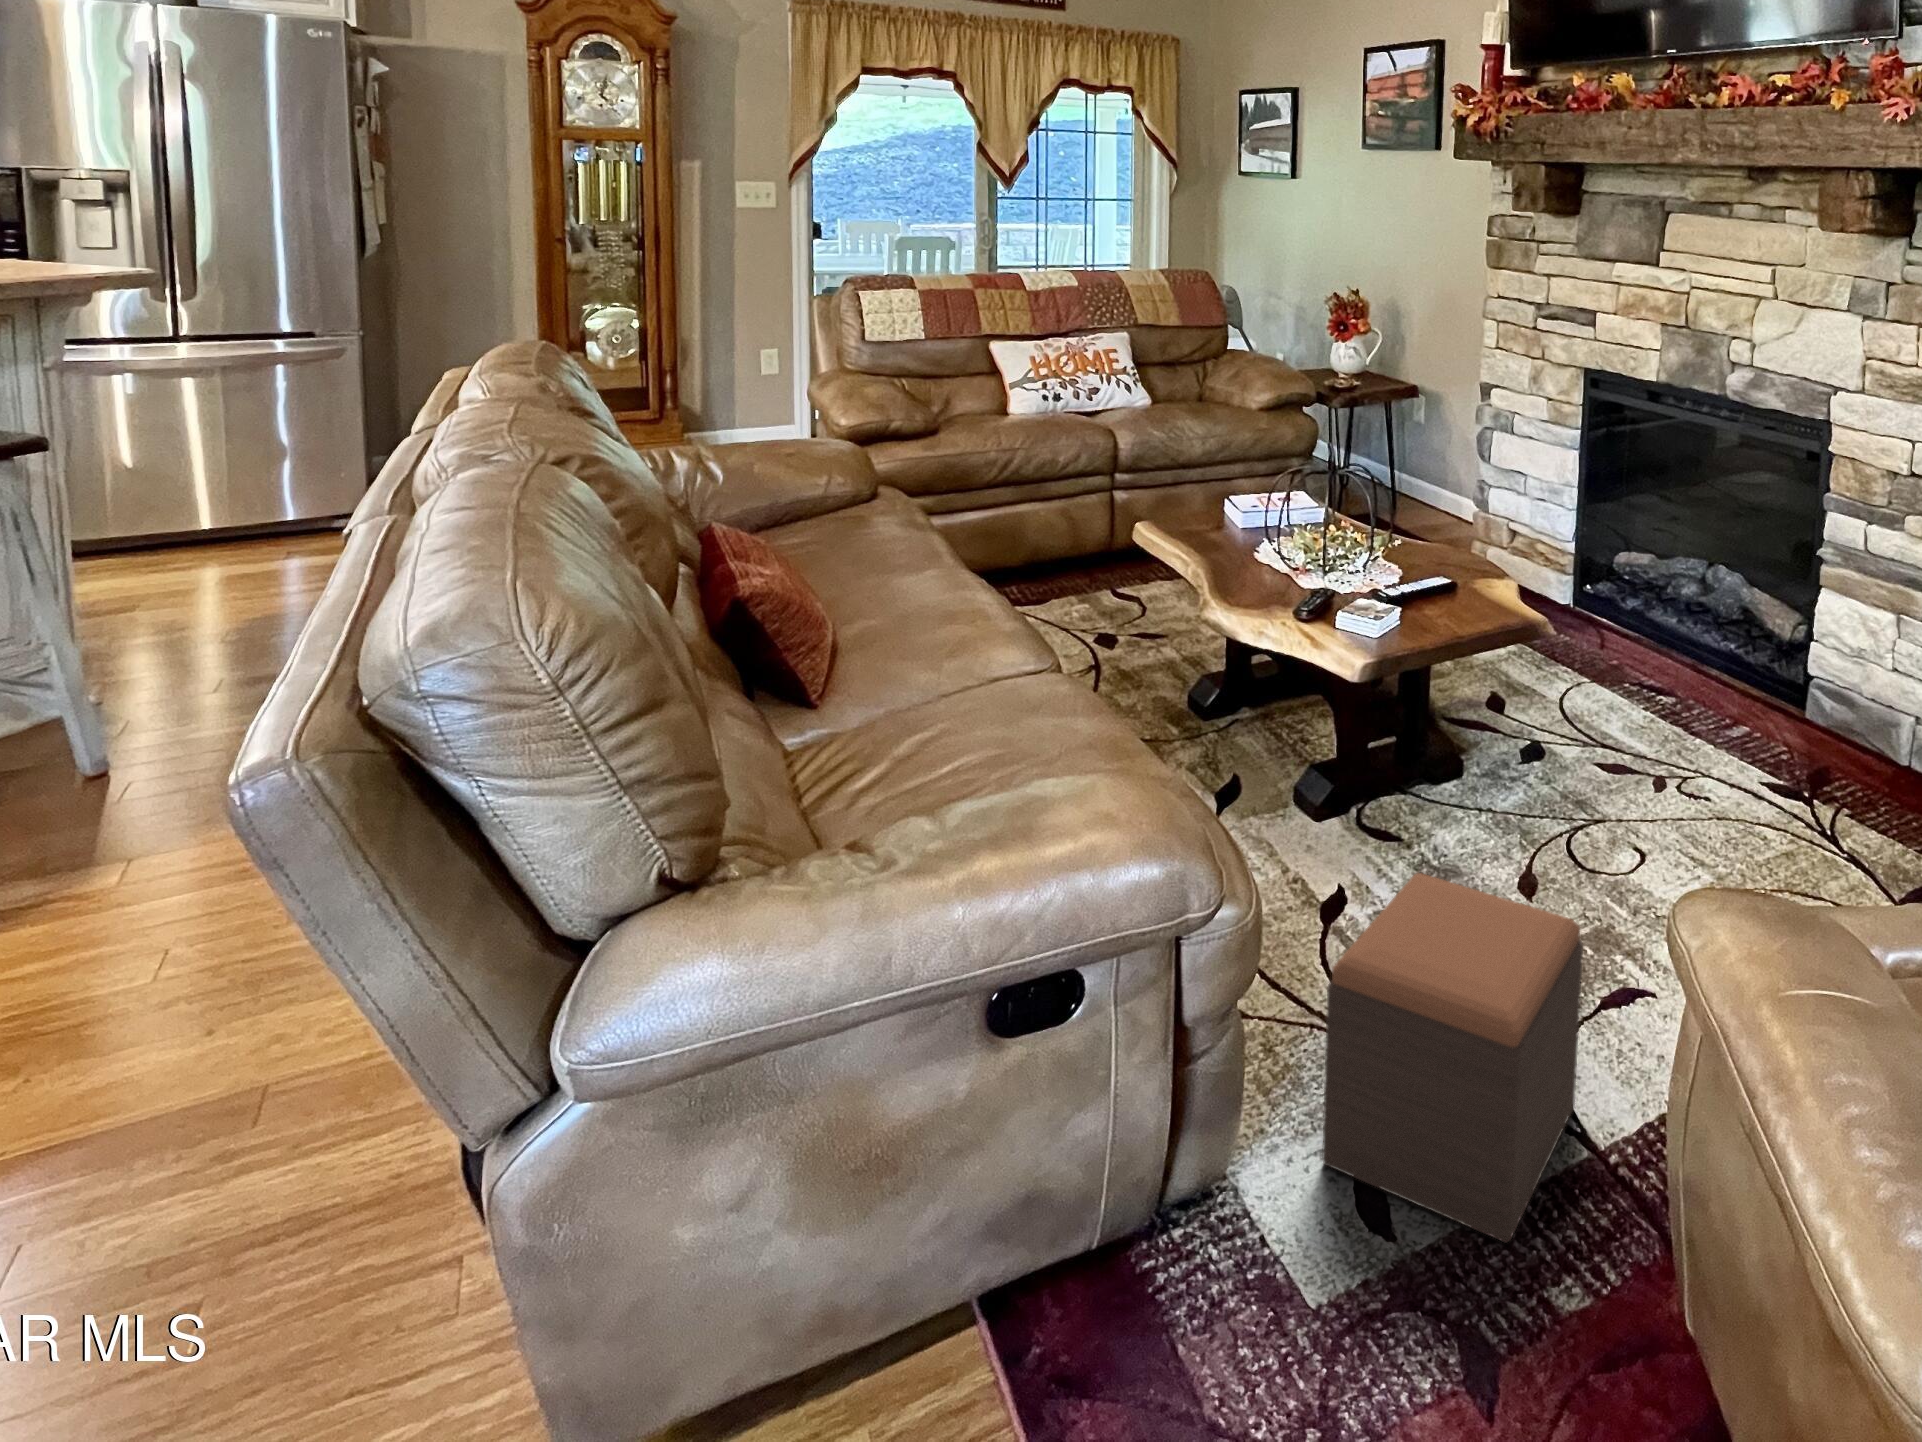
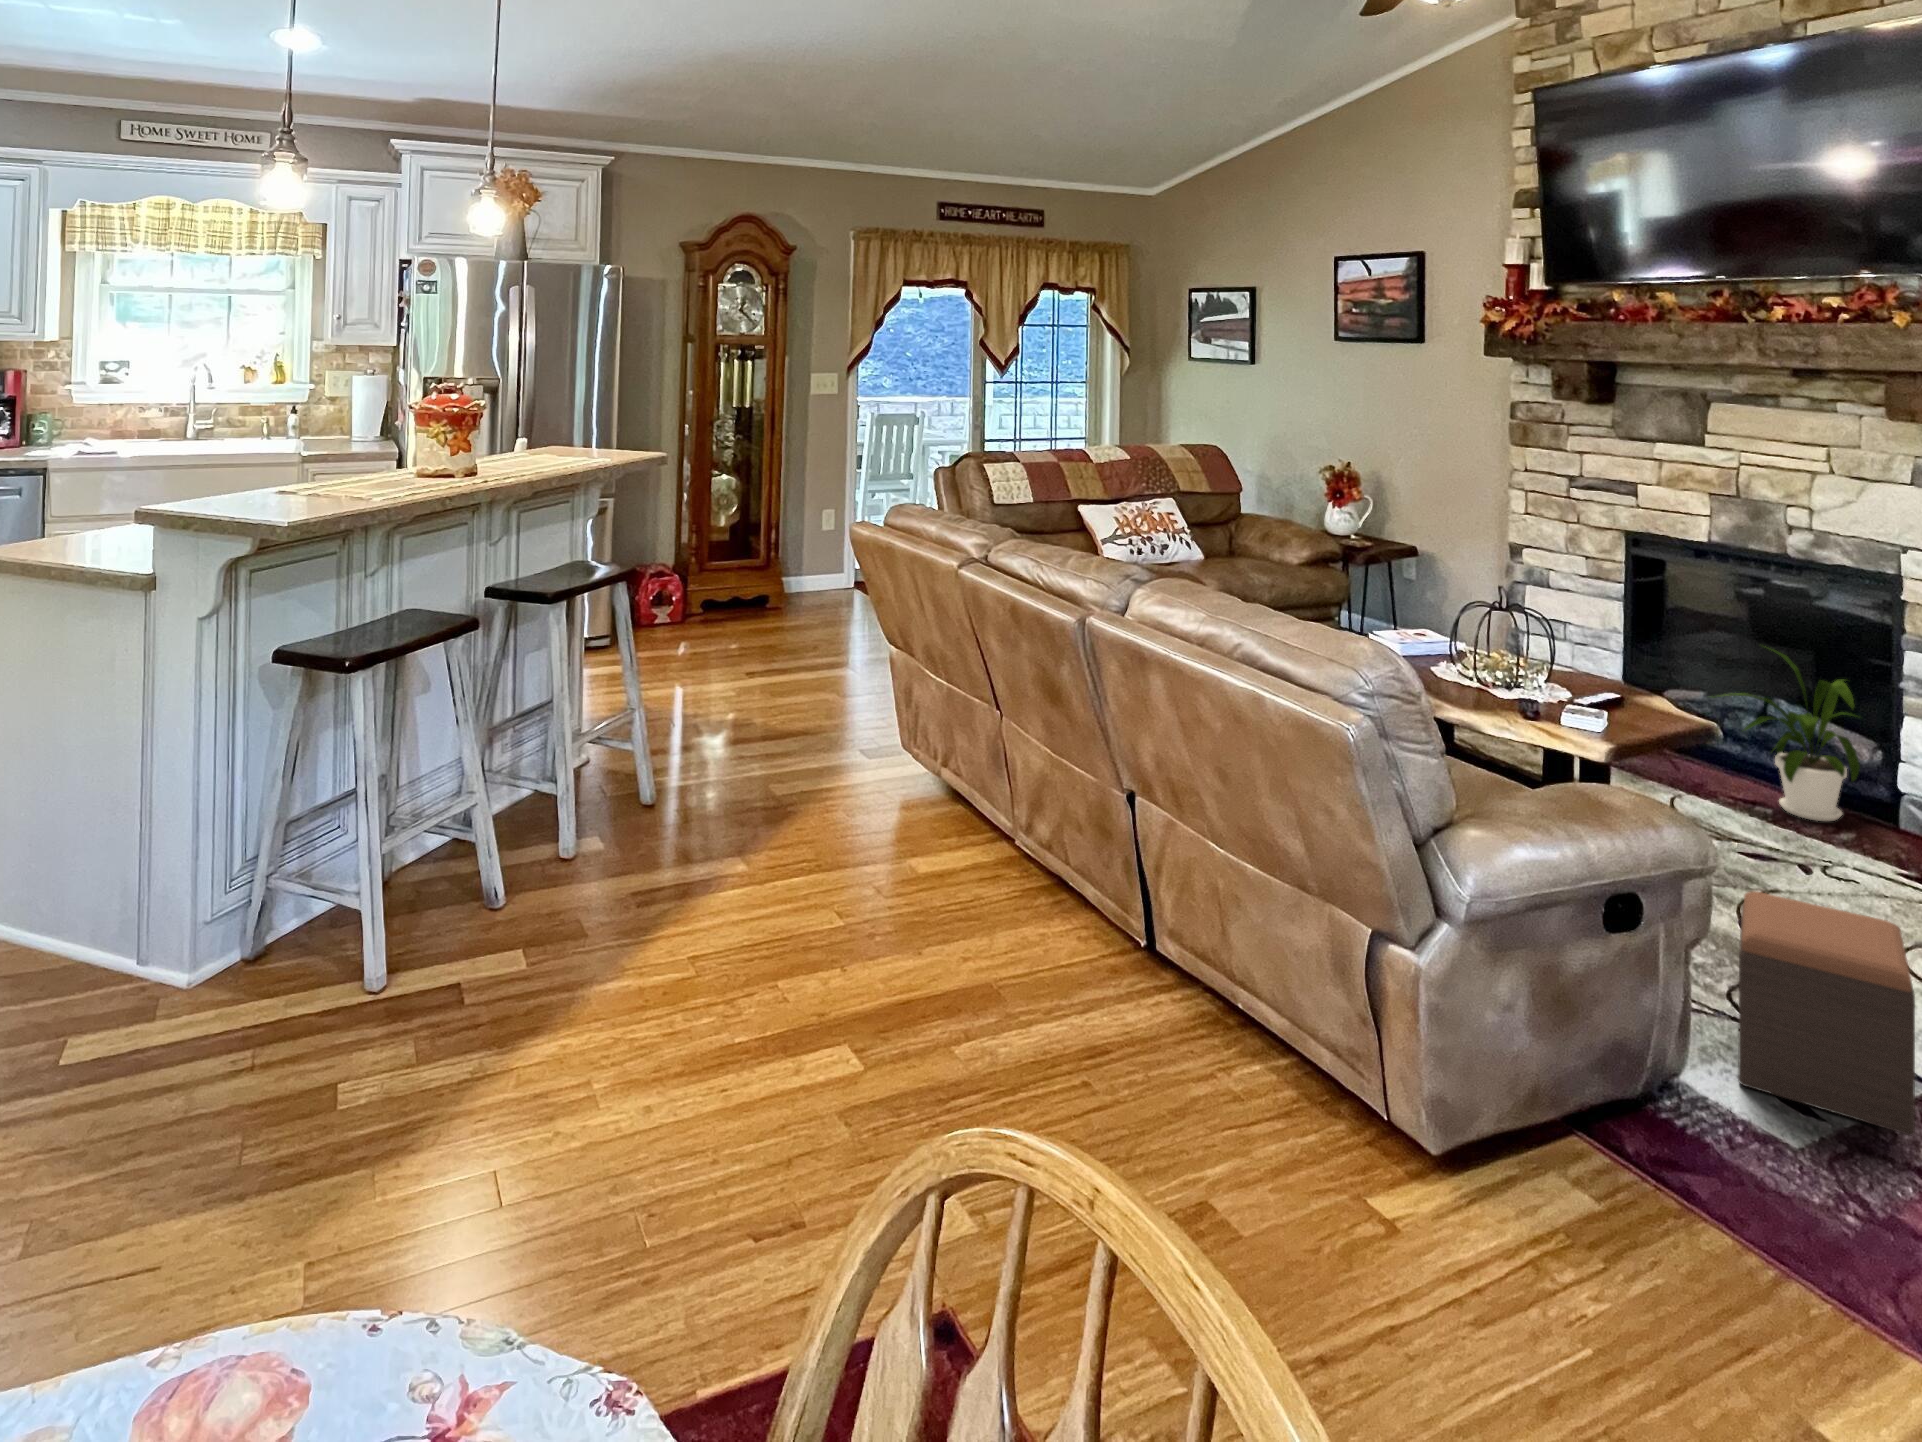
house plant: none [1613,504,1777,712] -> present [1726,647,1860,821]

